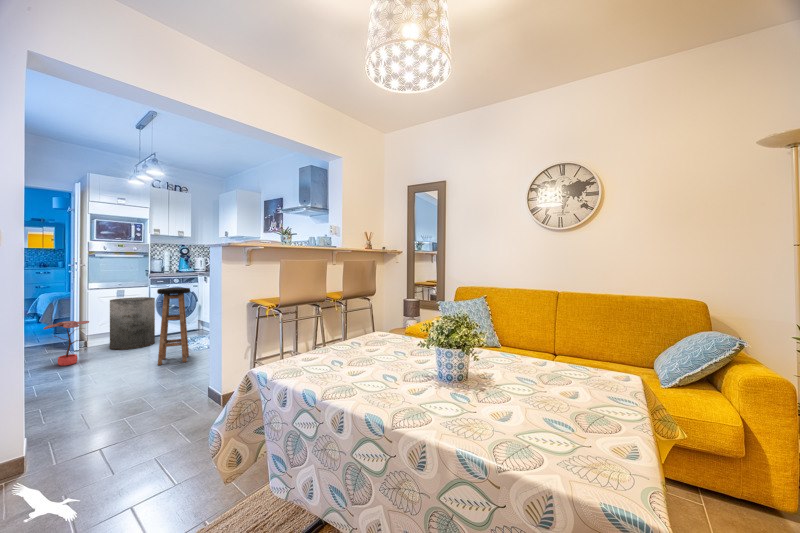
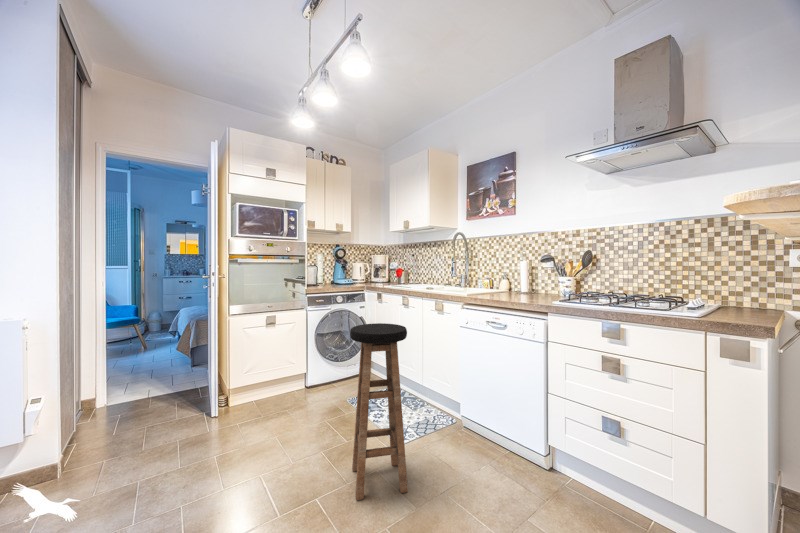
trash can: present [110,297,155,350] -> none [258,327,318,422]
potted plant: present [44,321,89,366] -> none [160,380,232,472]

